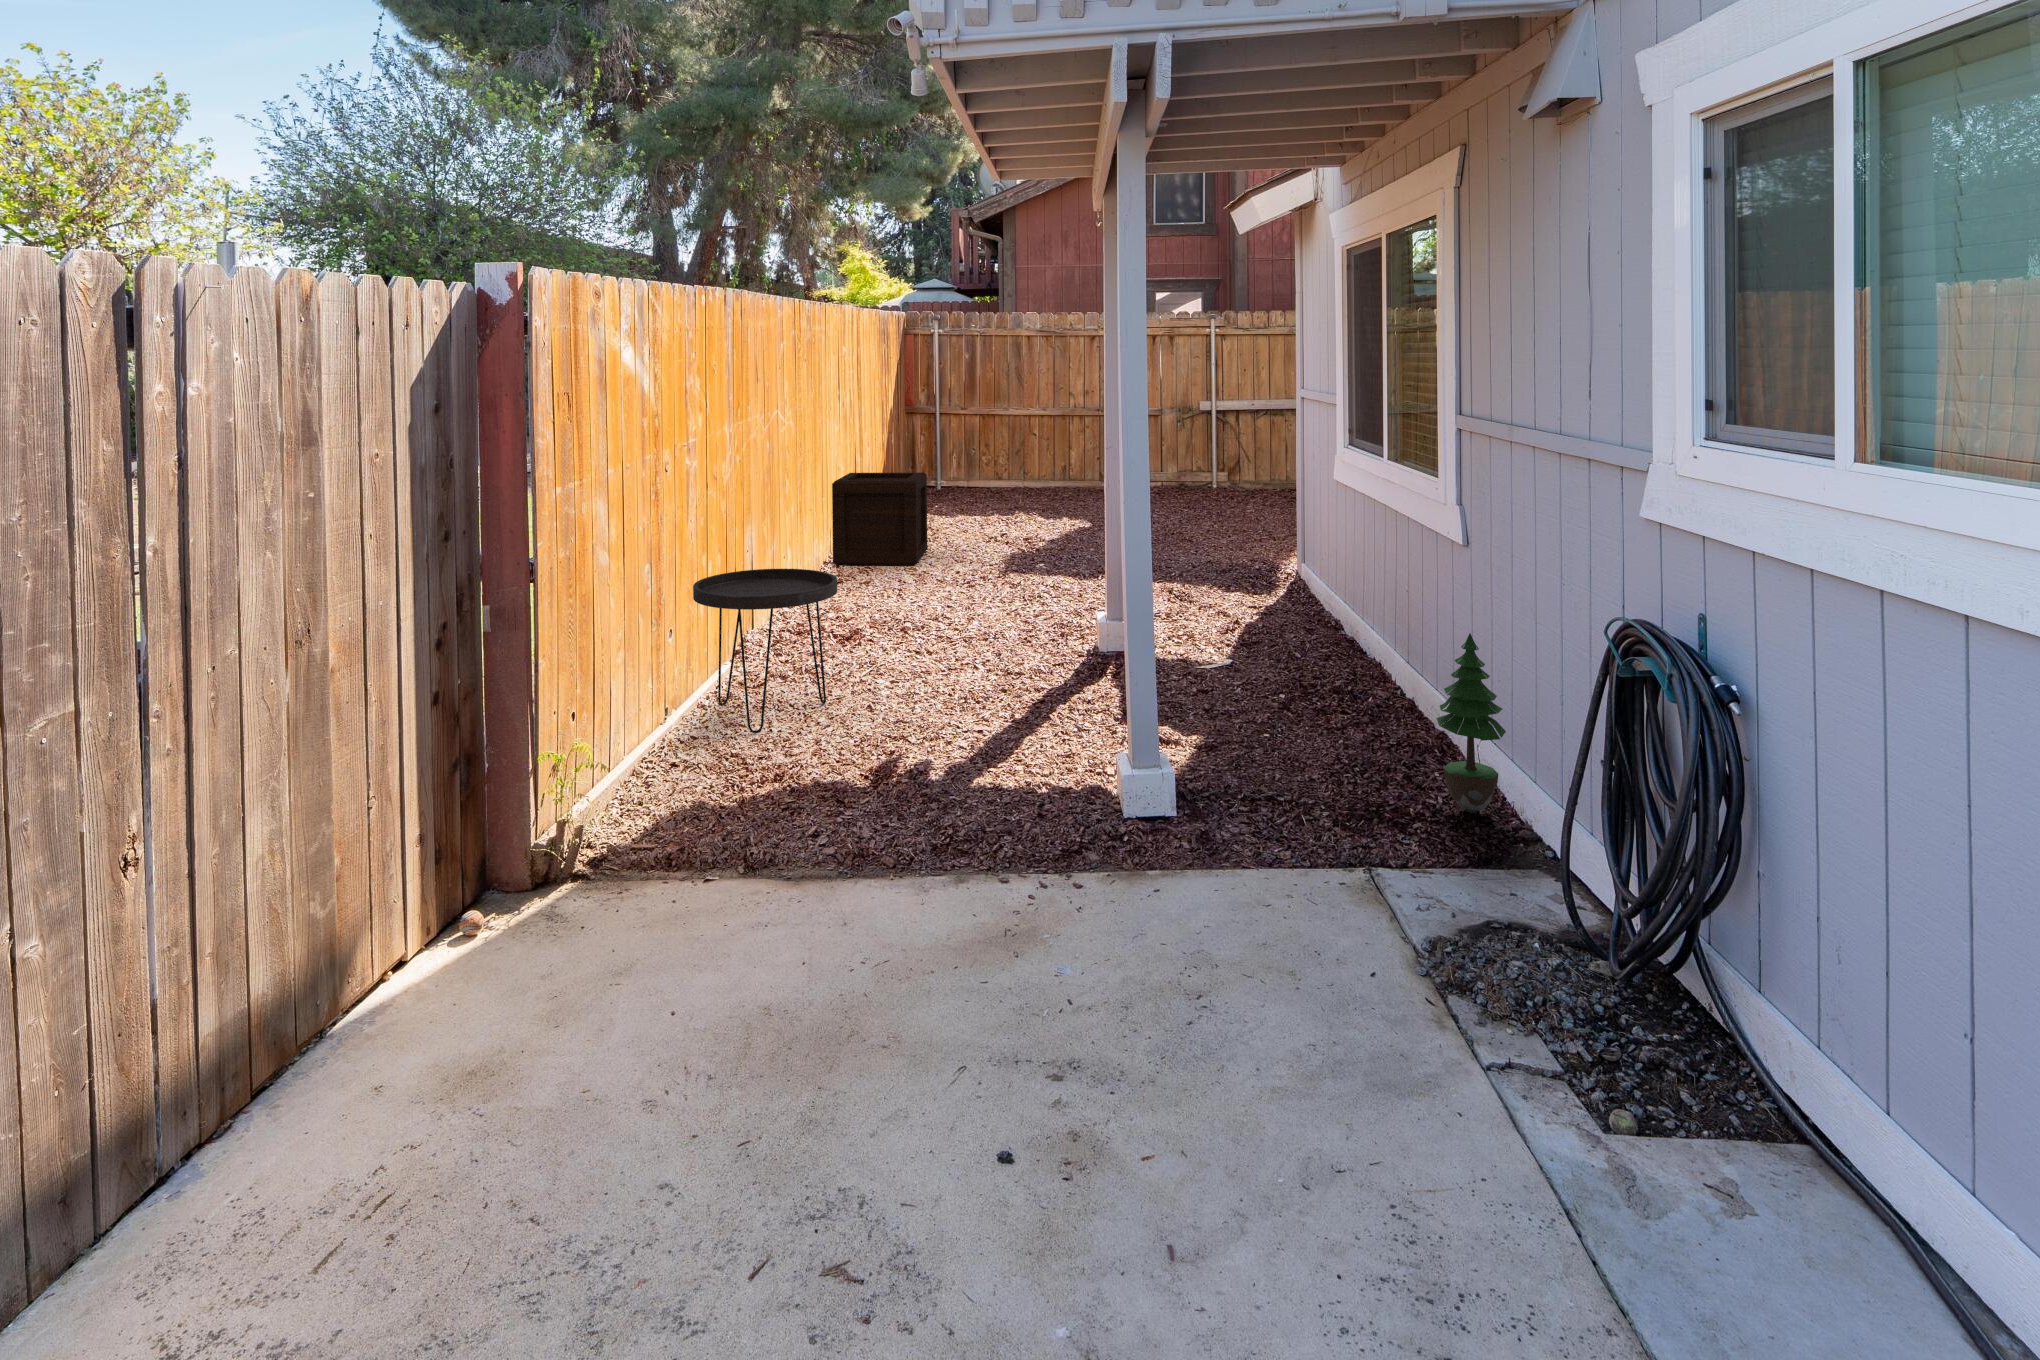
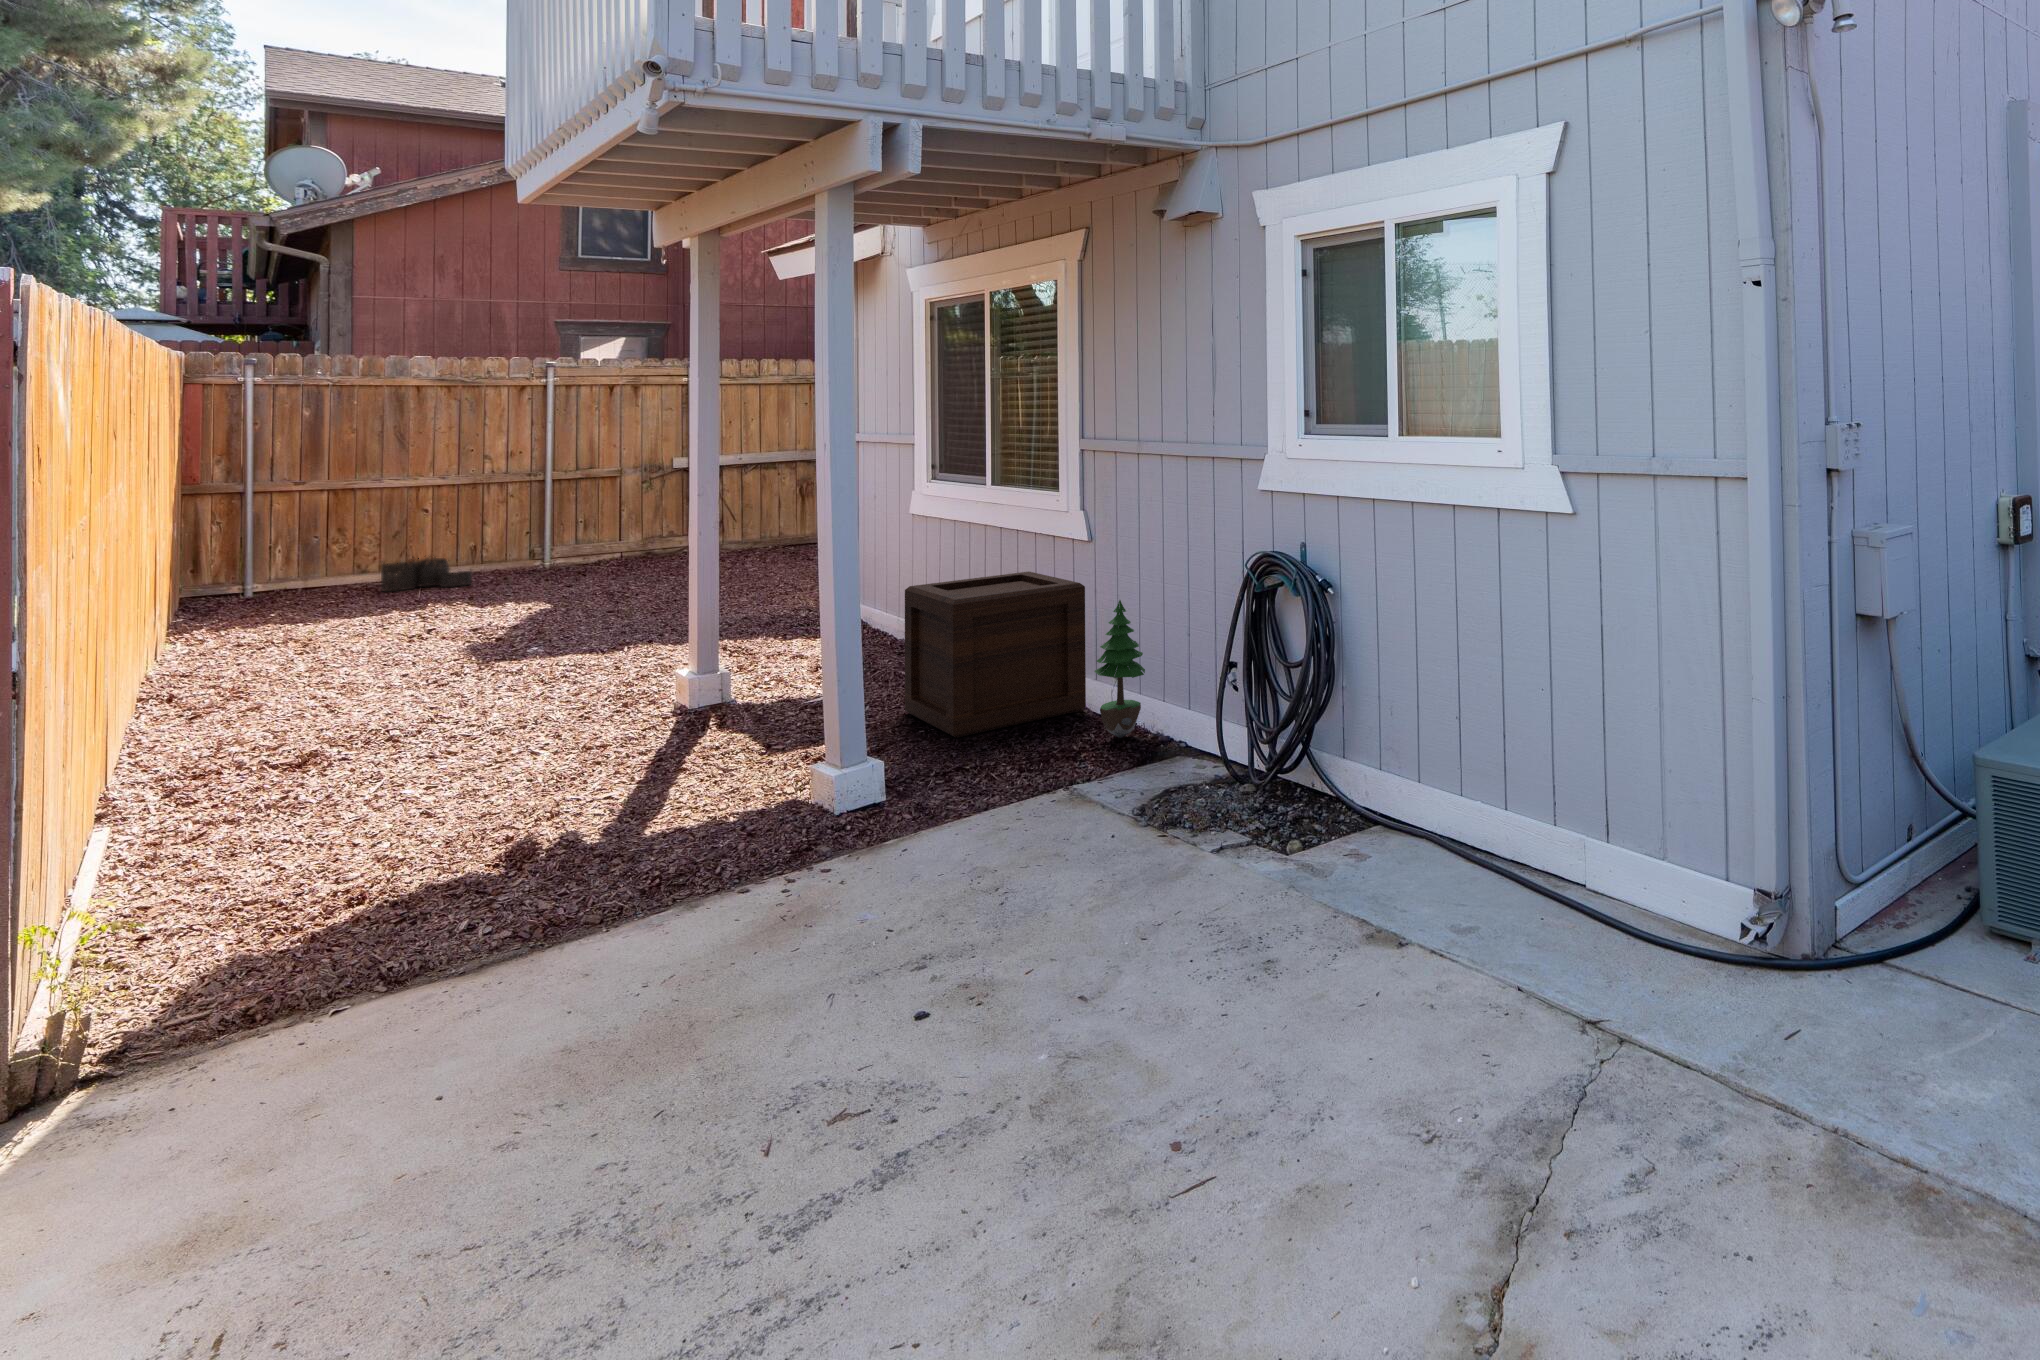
woven basket: none [1007,469,1058,497] -> present [381,556,472,591]
wooden crate: present [832,473,927,565] -> present [905,572,1086,738]
side table: present [693,569,837,733] -> none [86,667,362,885]

